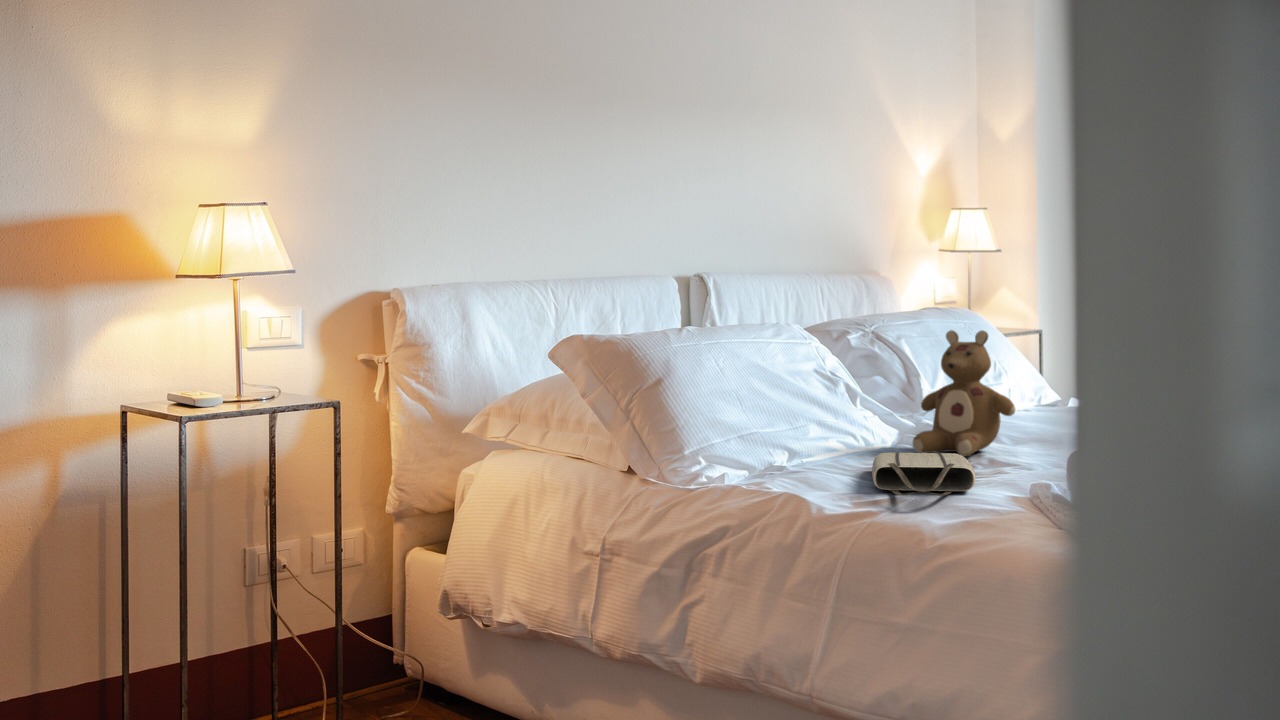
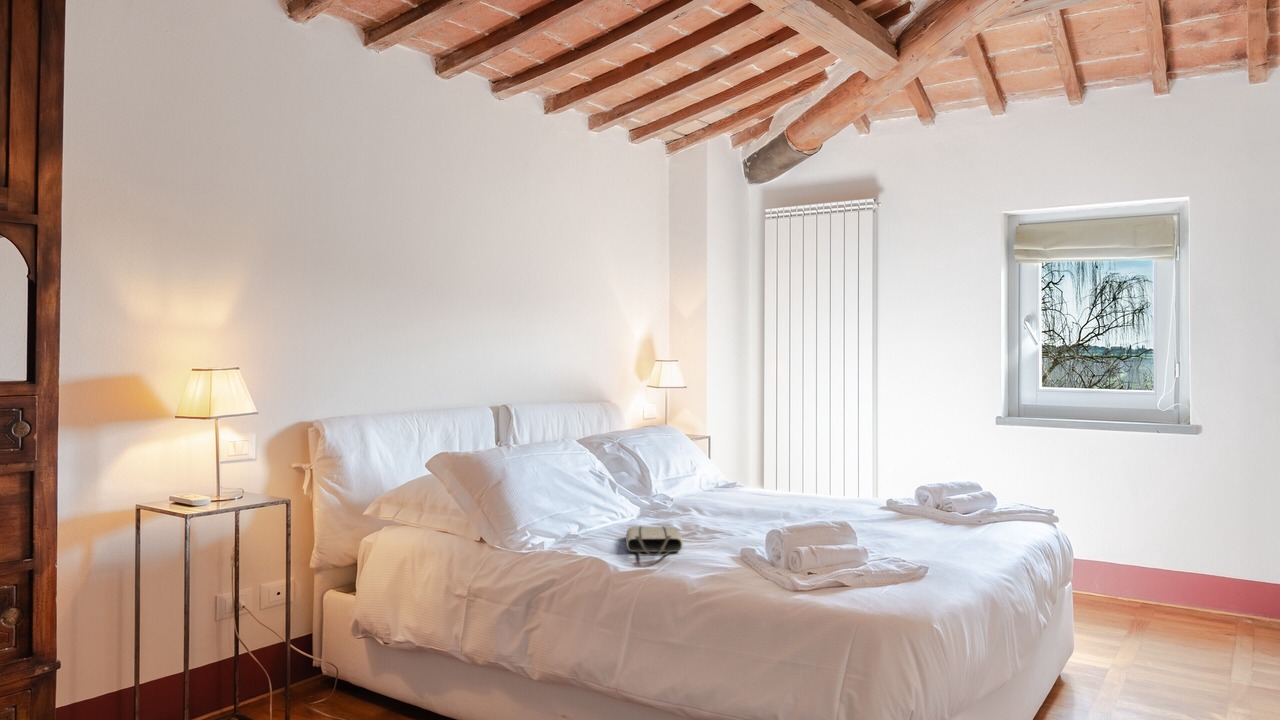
stuffed bear: present [913,330,1015,457] -> none [649,449,708,526]

